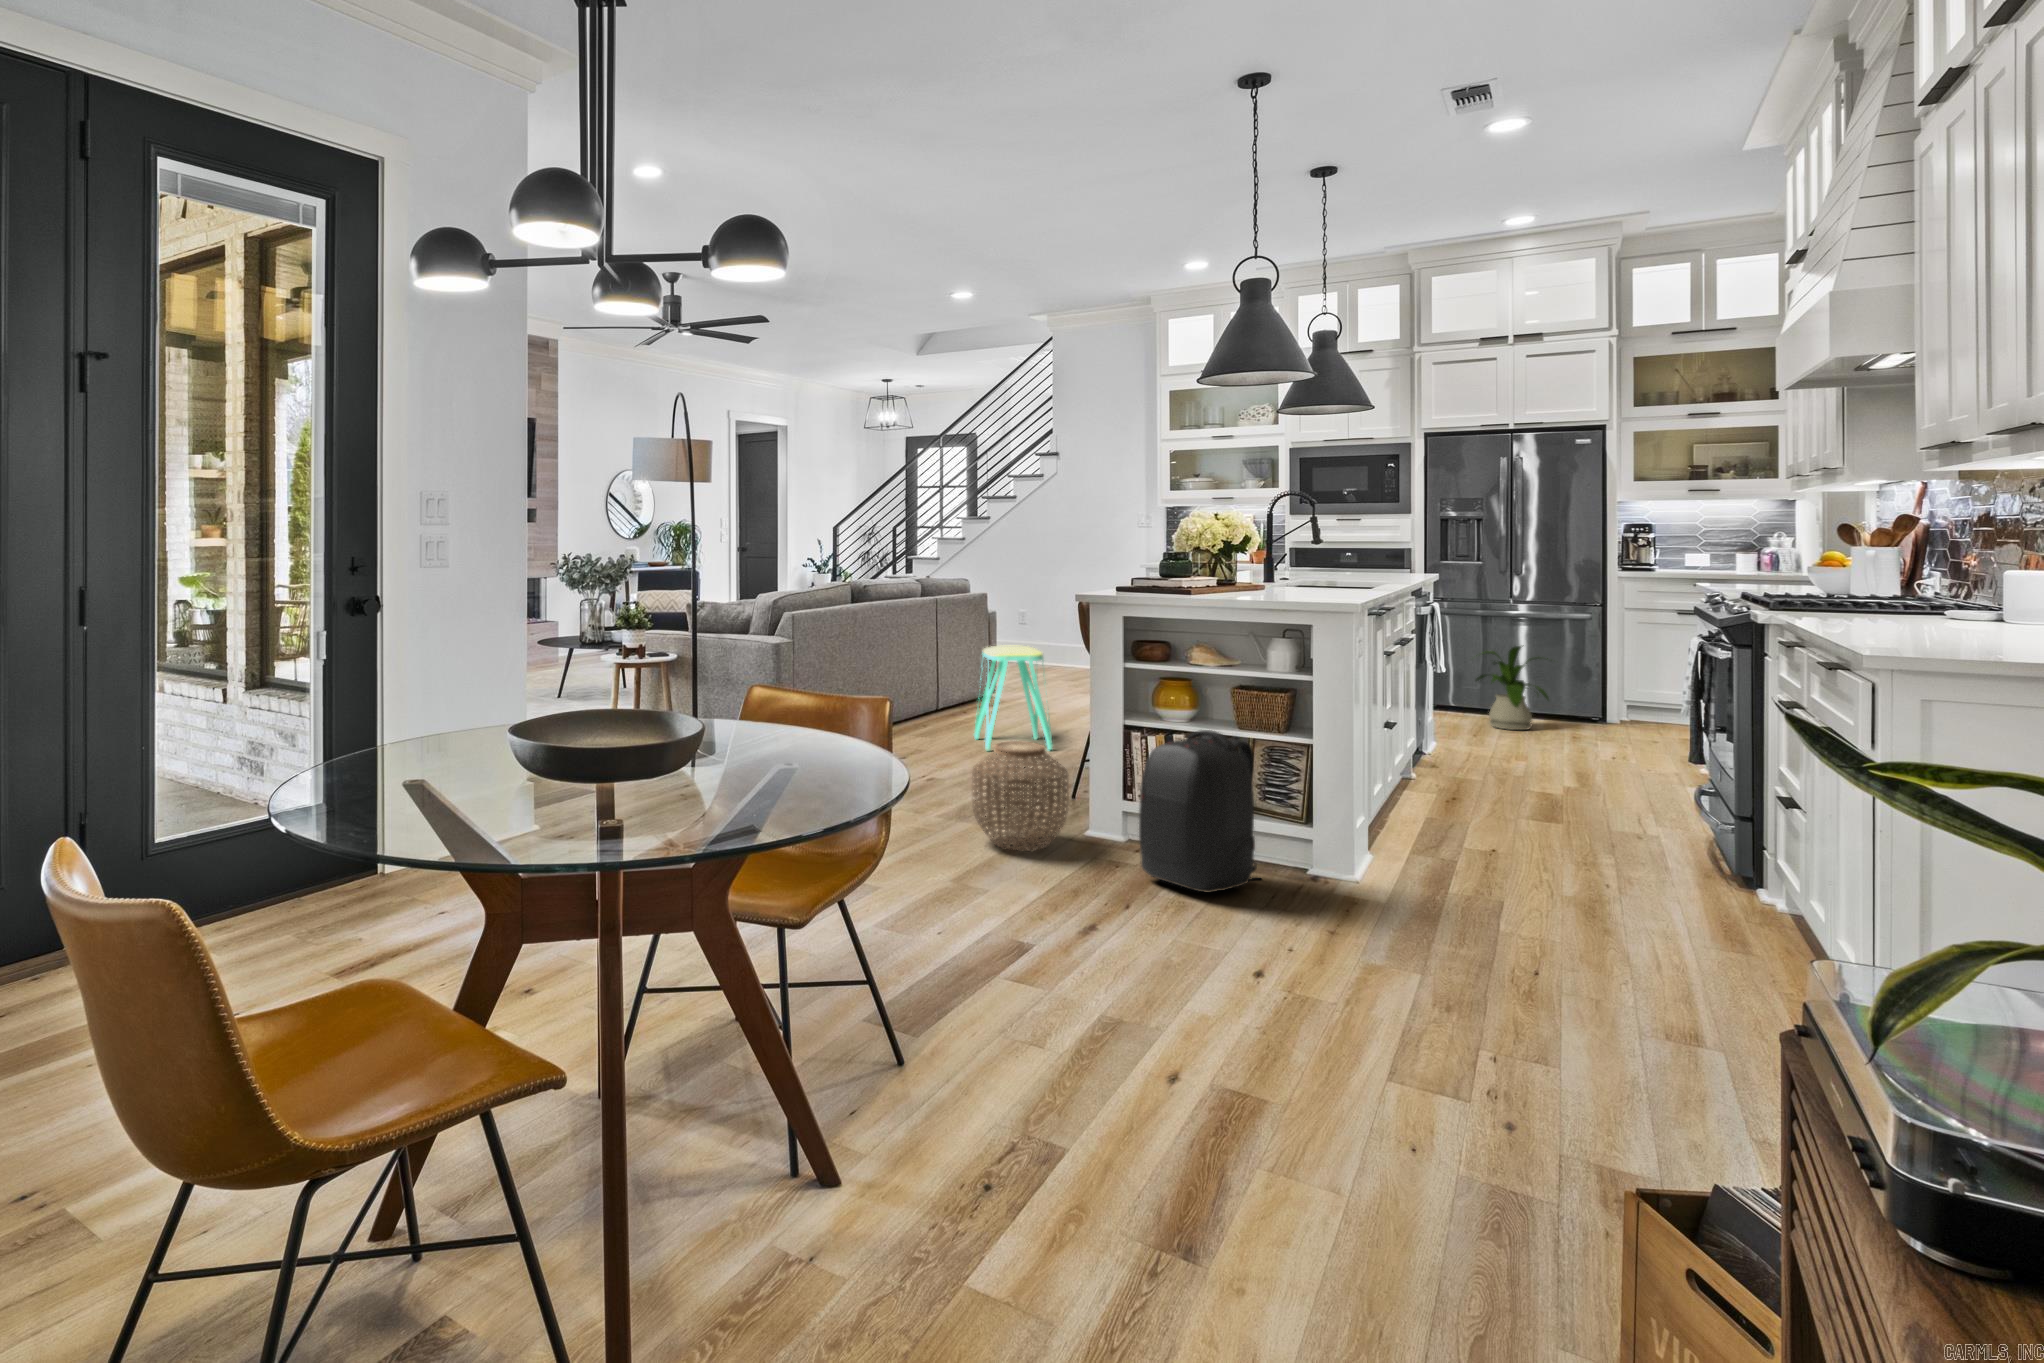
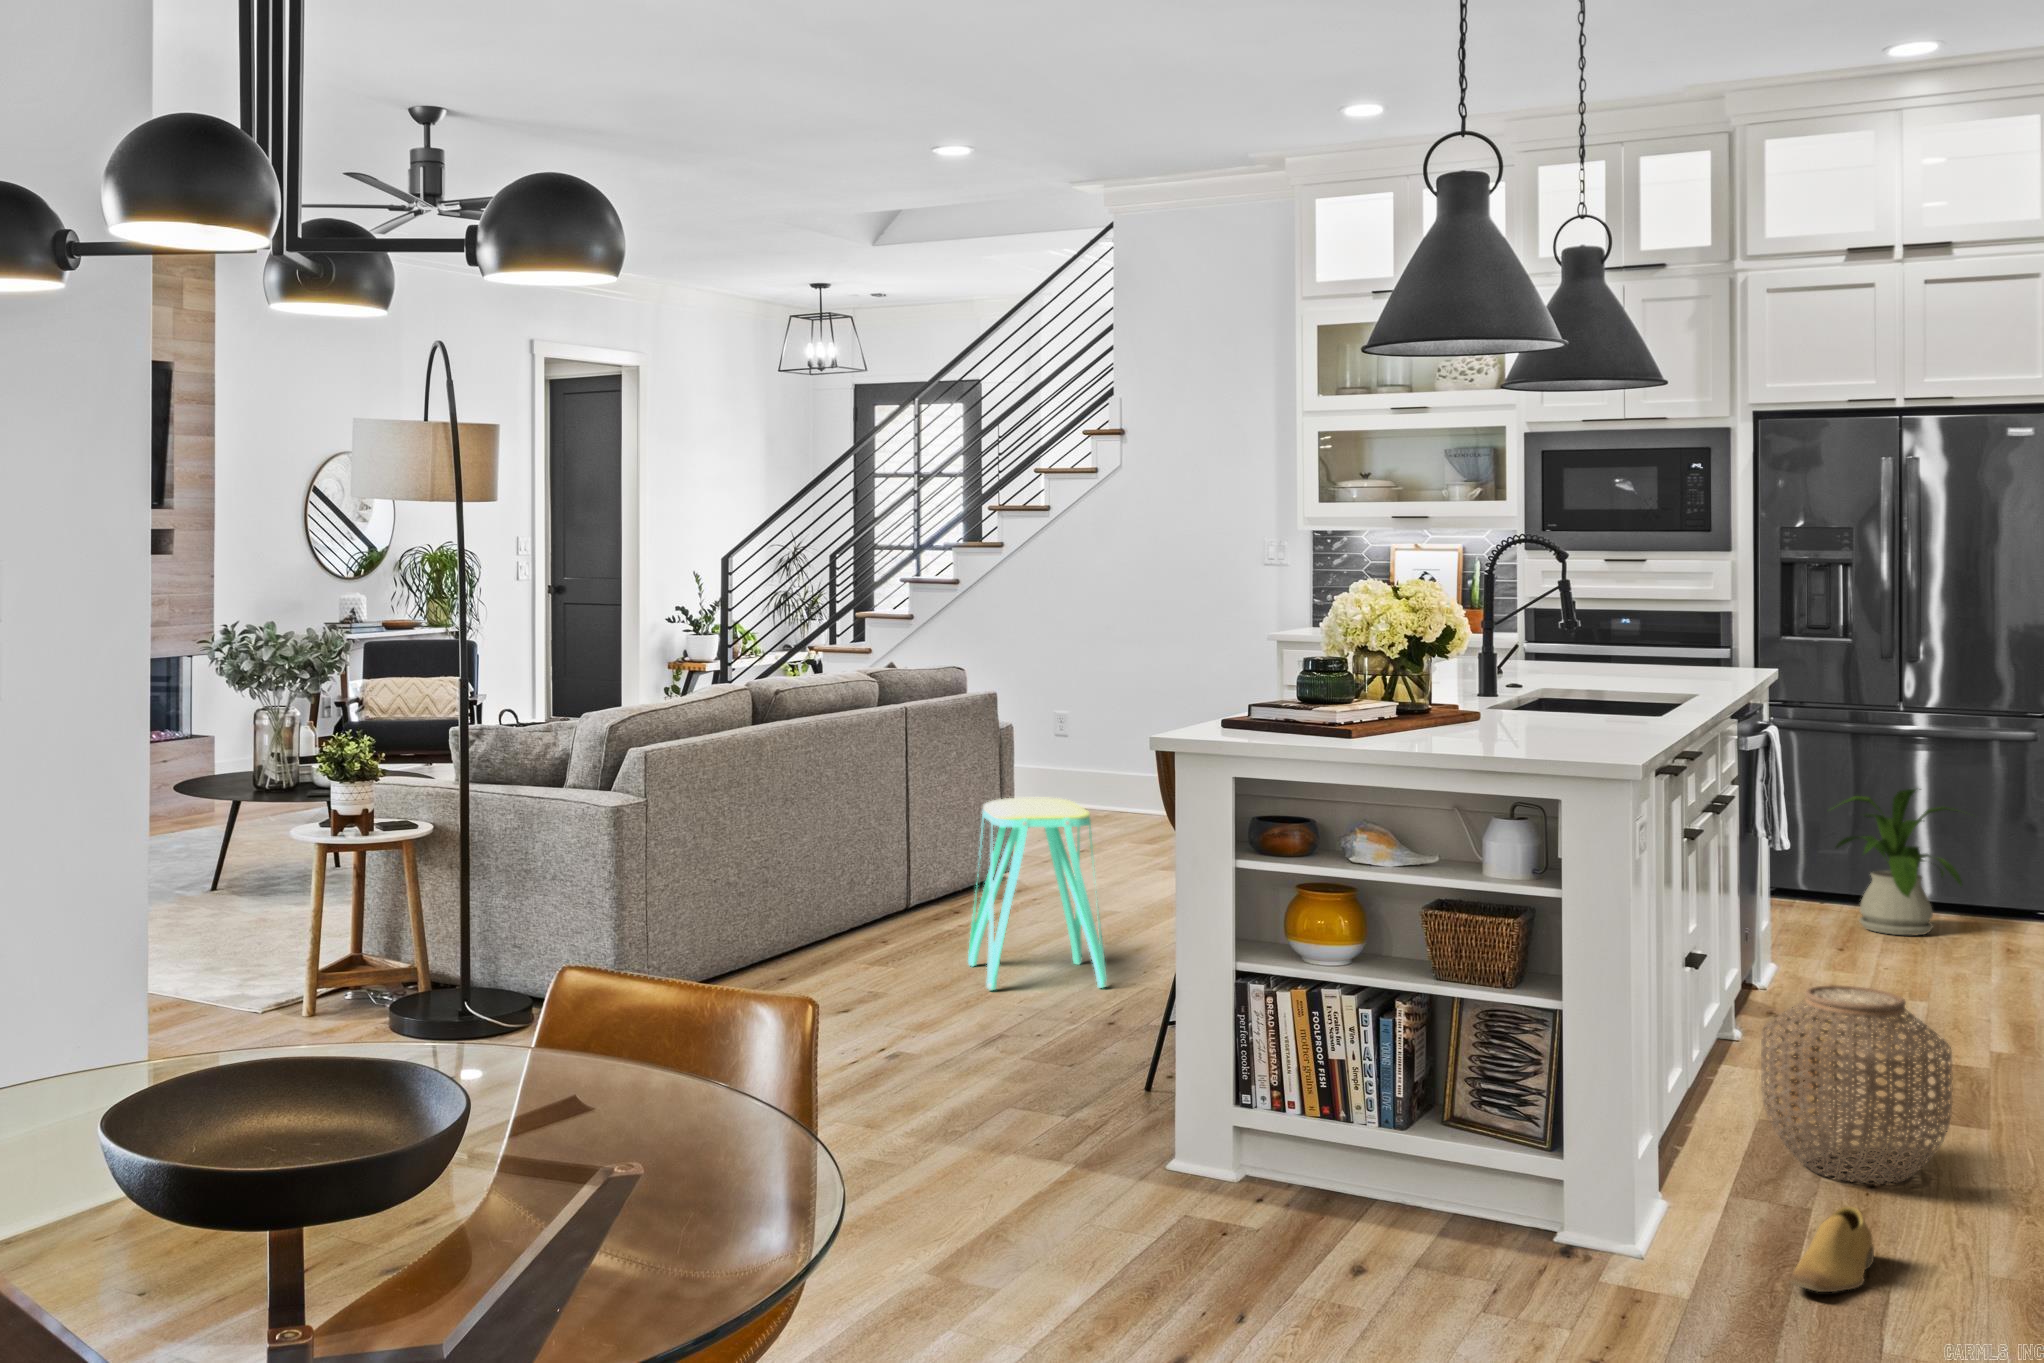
backpack: present [1139,730,1257,892] -> none [1261,991,1479,1293]
woven basket: present [972,741,1069,851] -> present [1761,985,1952,1184]
shoe: none [1438,853,1487,897] -> present [1790,1206,1874,1292]

